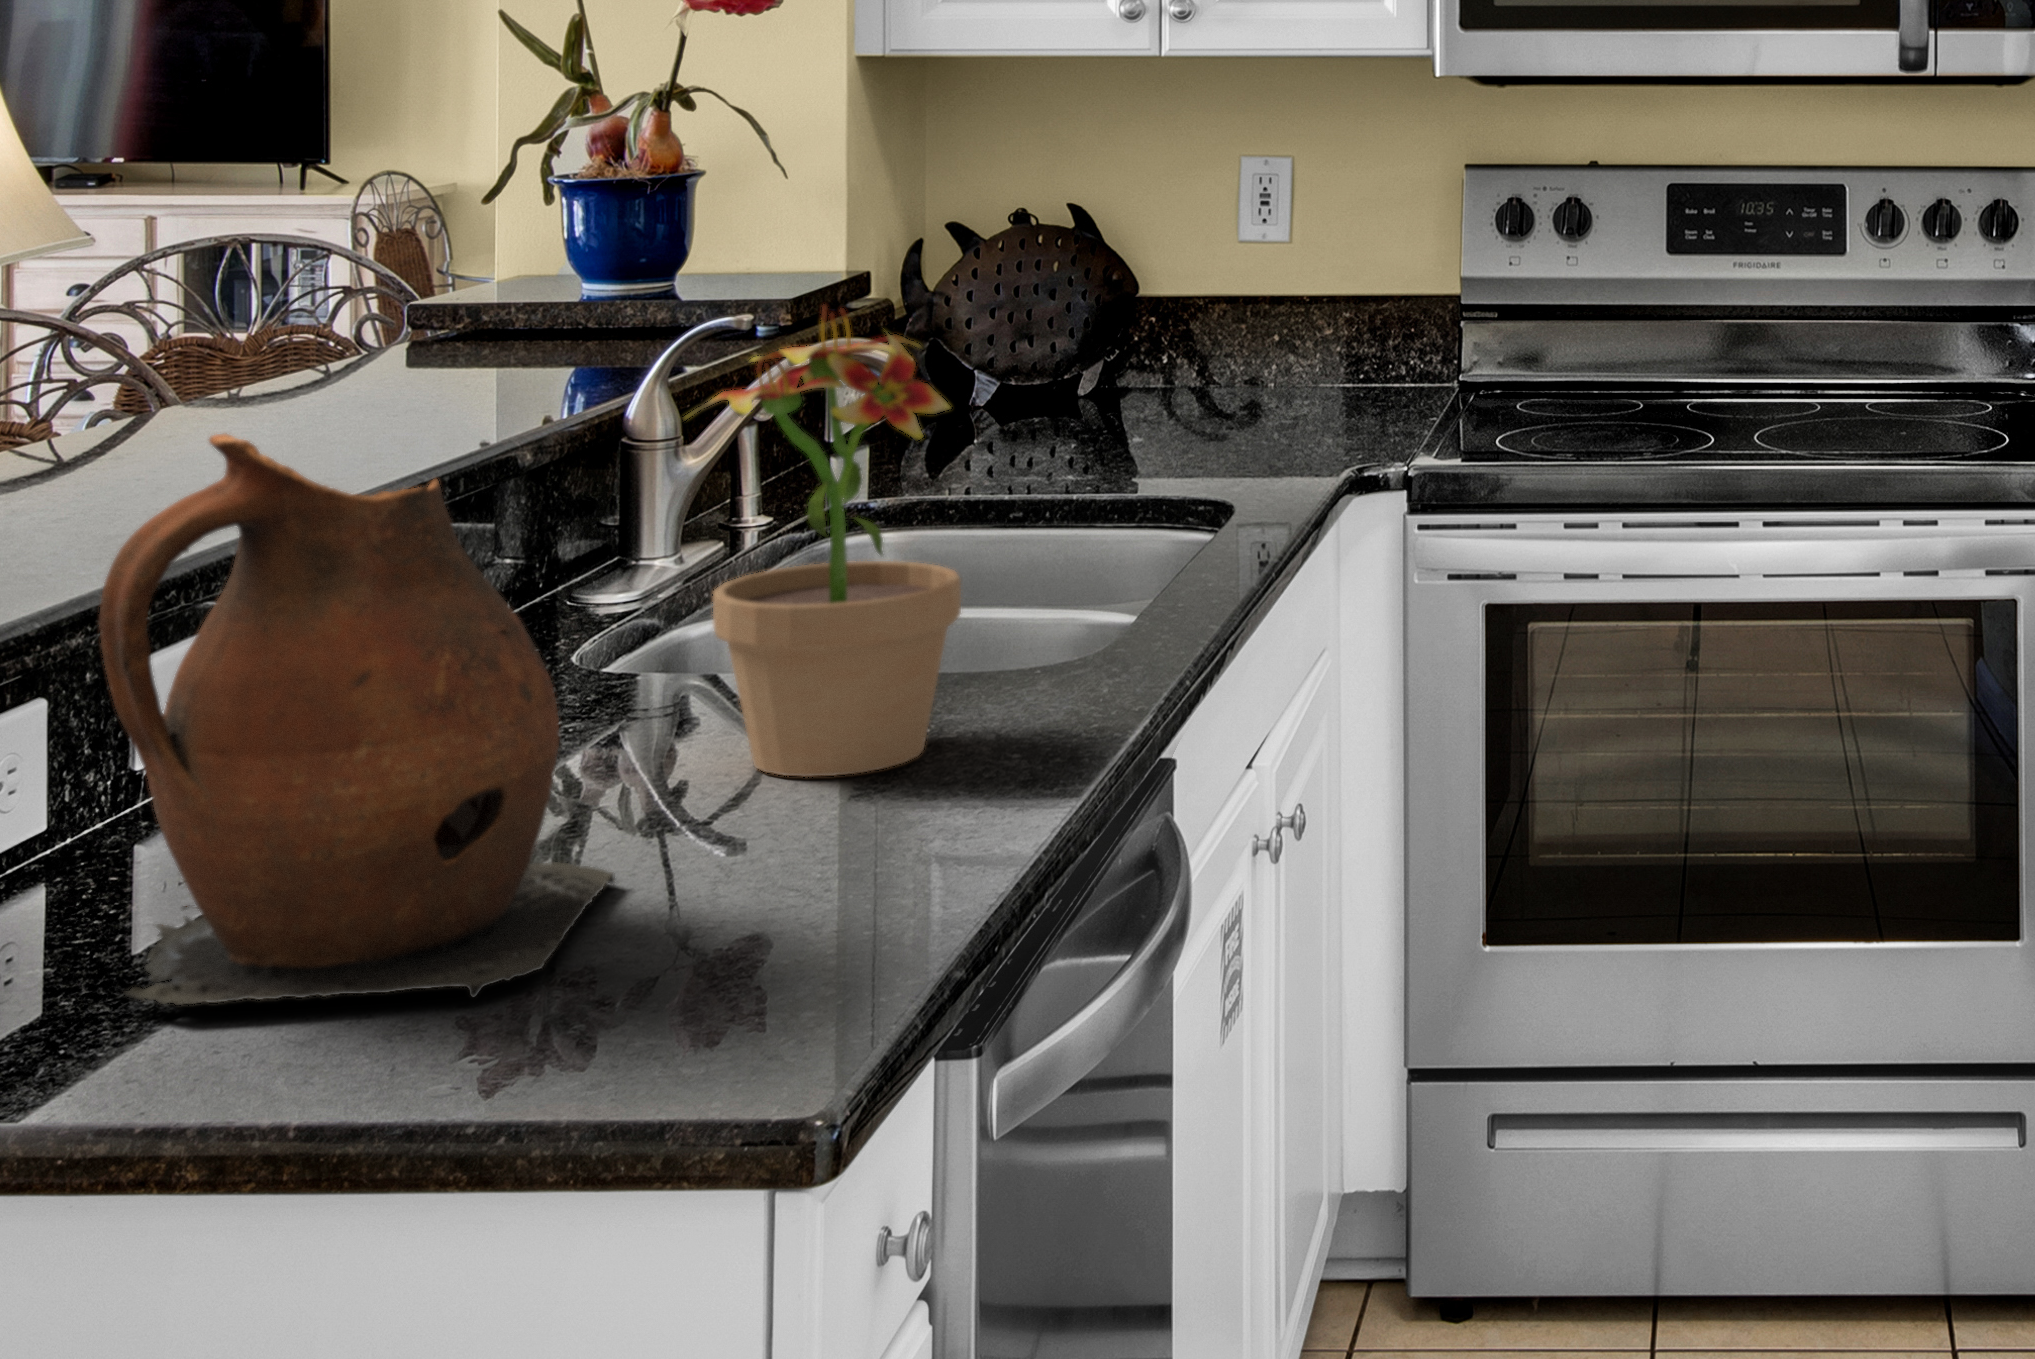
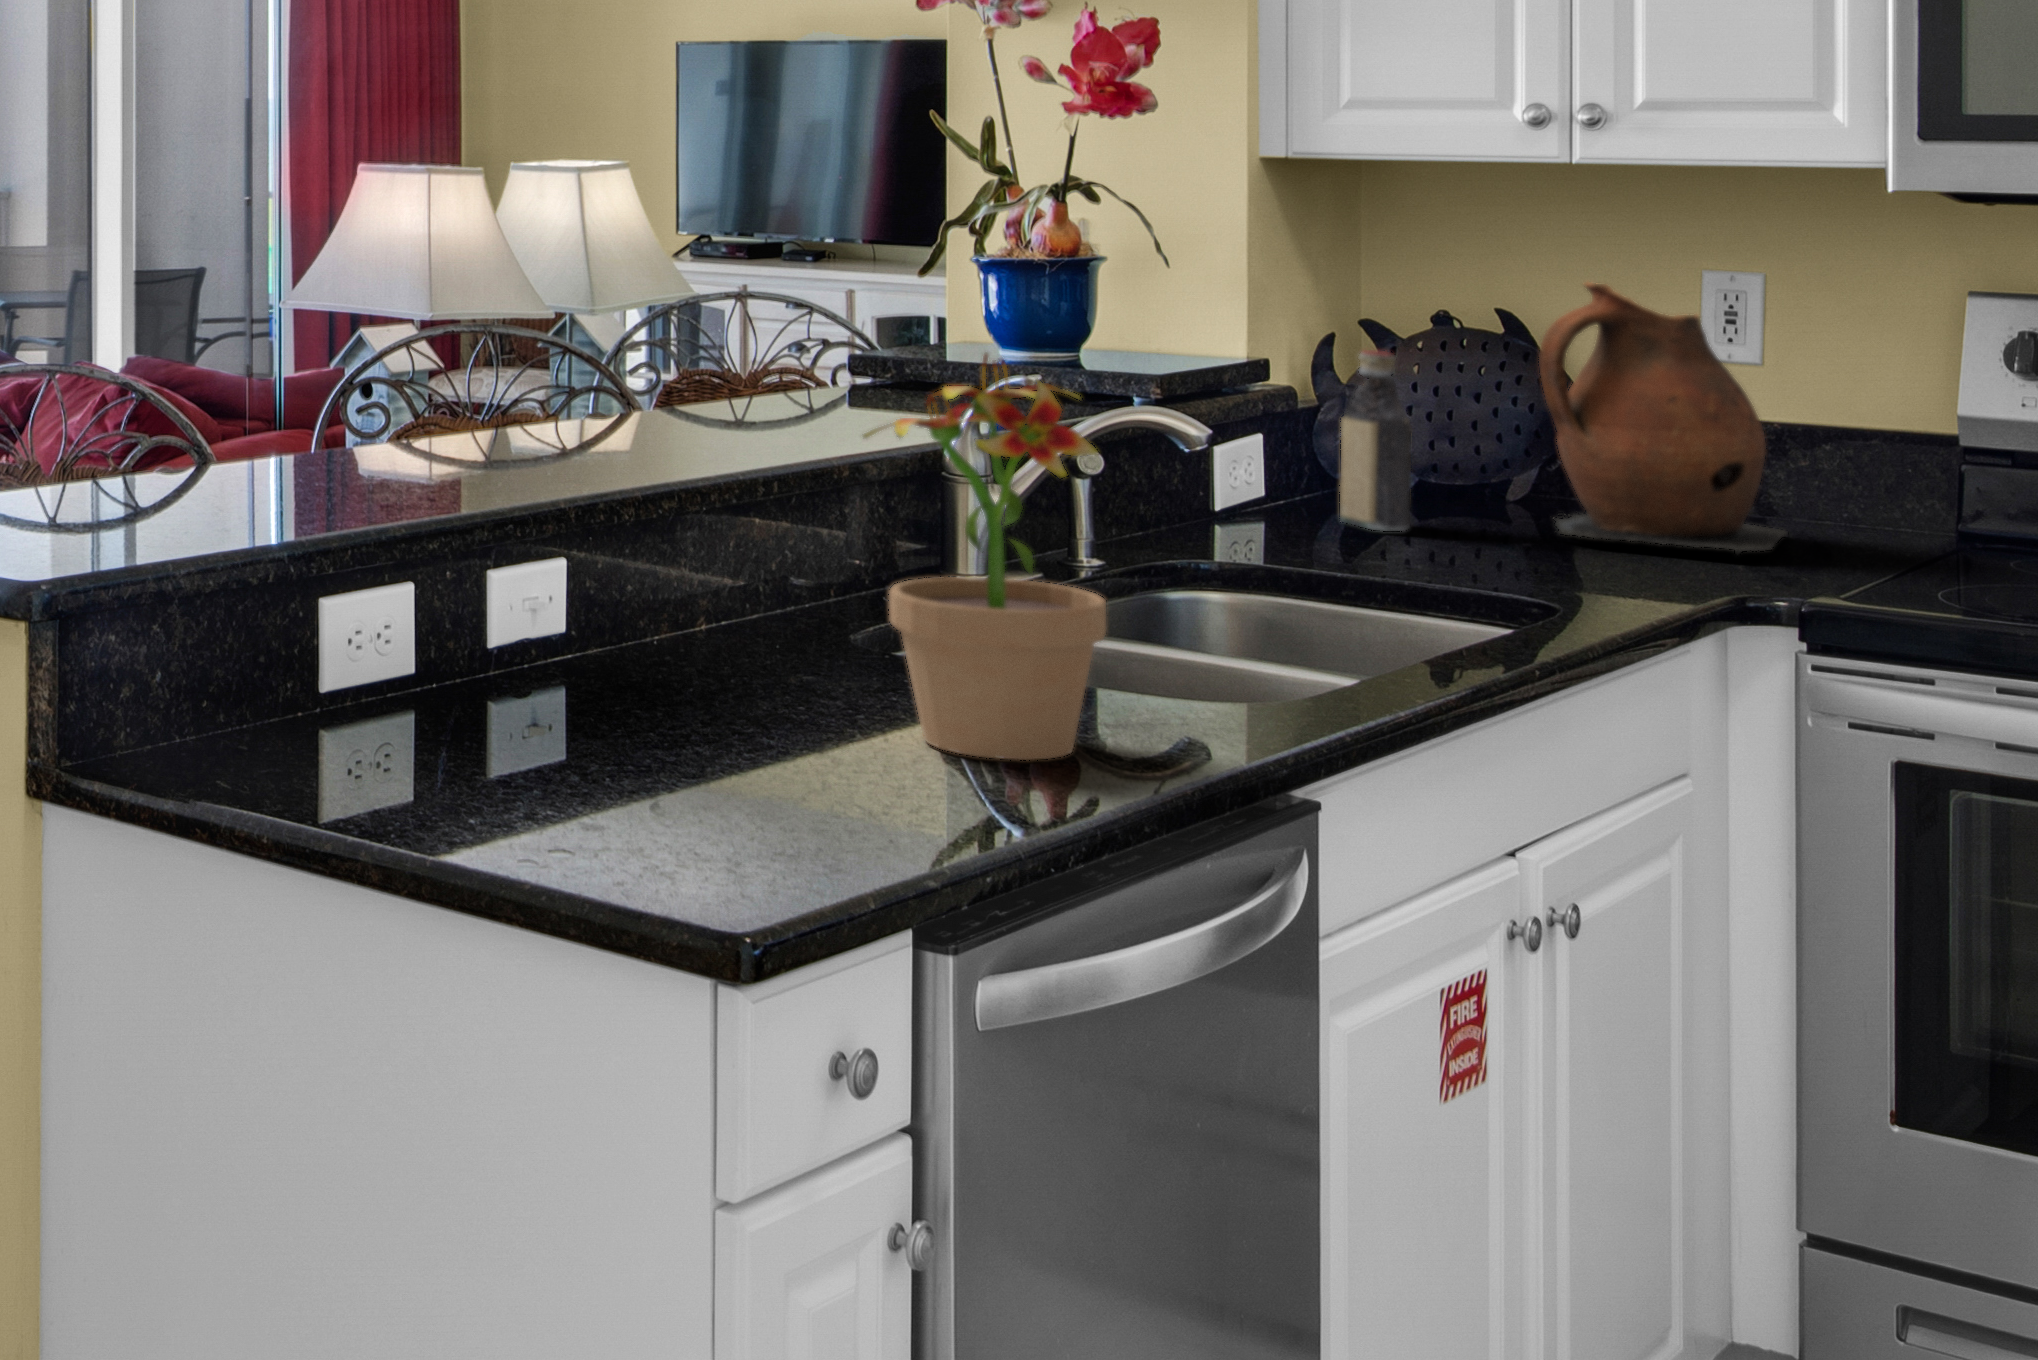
bottle: none [973,260,1045,447] -> present [1340,350,1412,531]
ceramic pitcher: present [99,434,614,1005] -> present [1539,283,1789,554]

